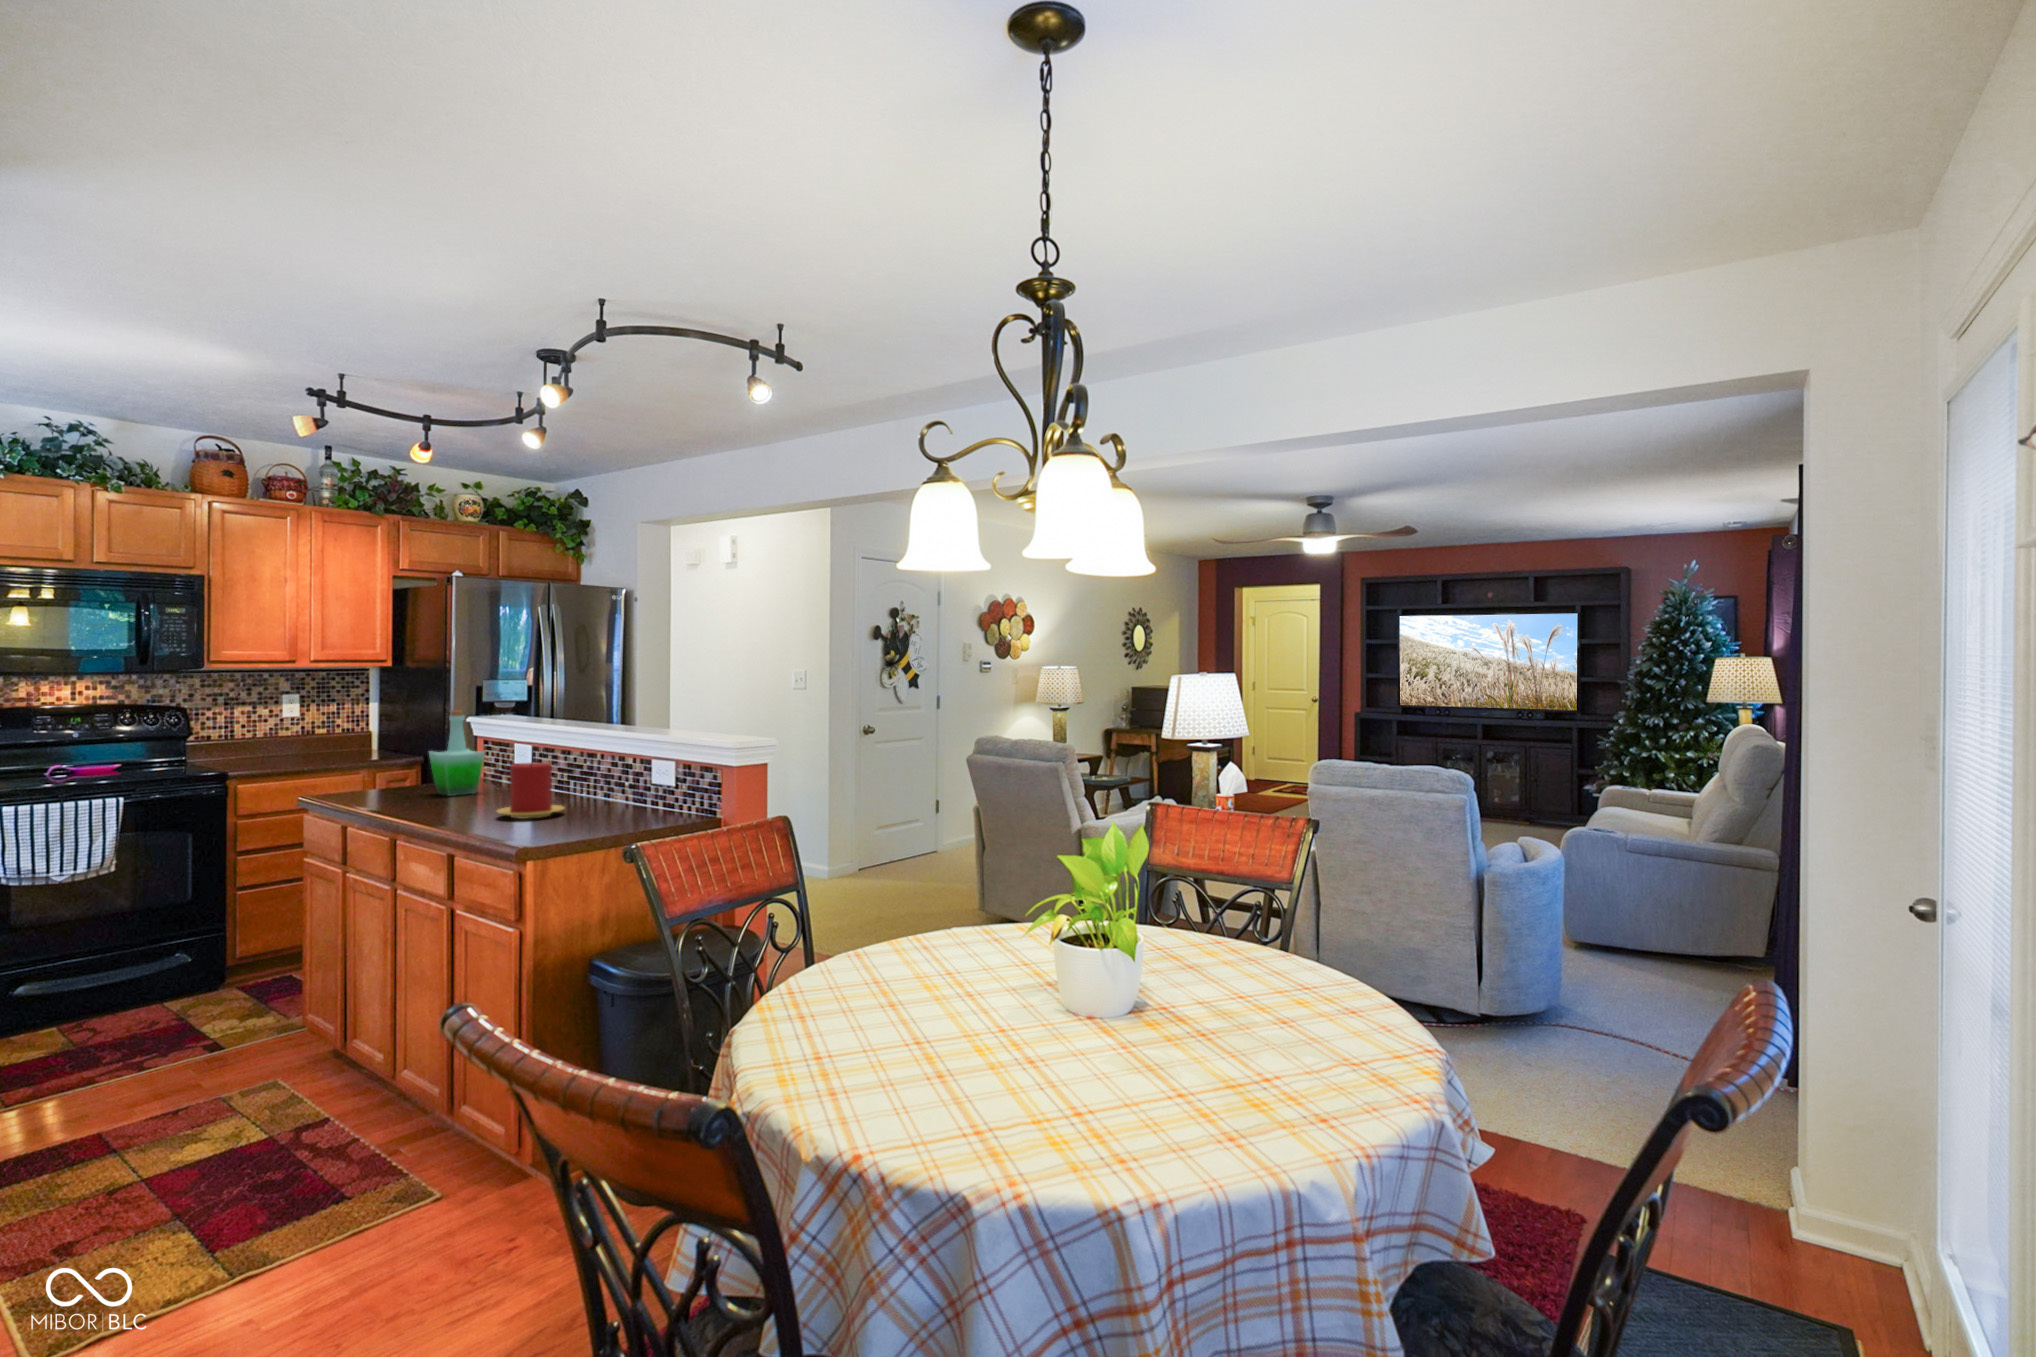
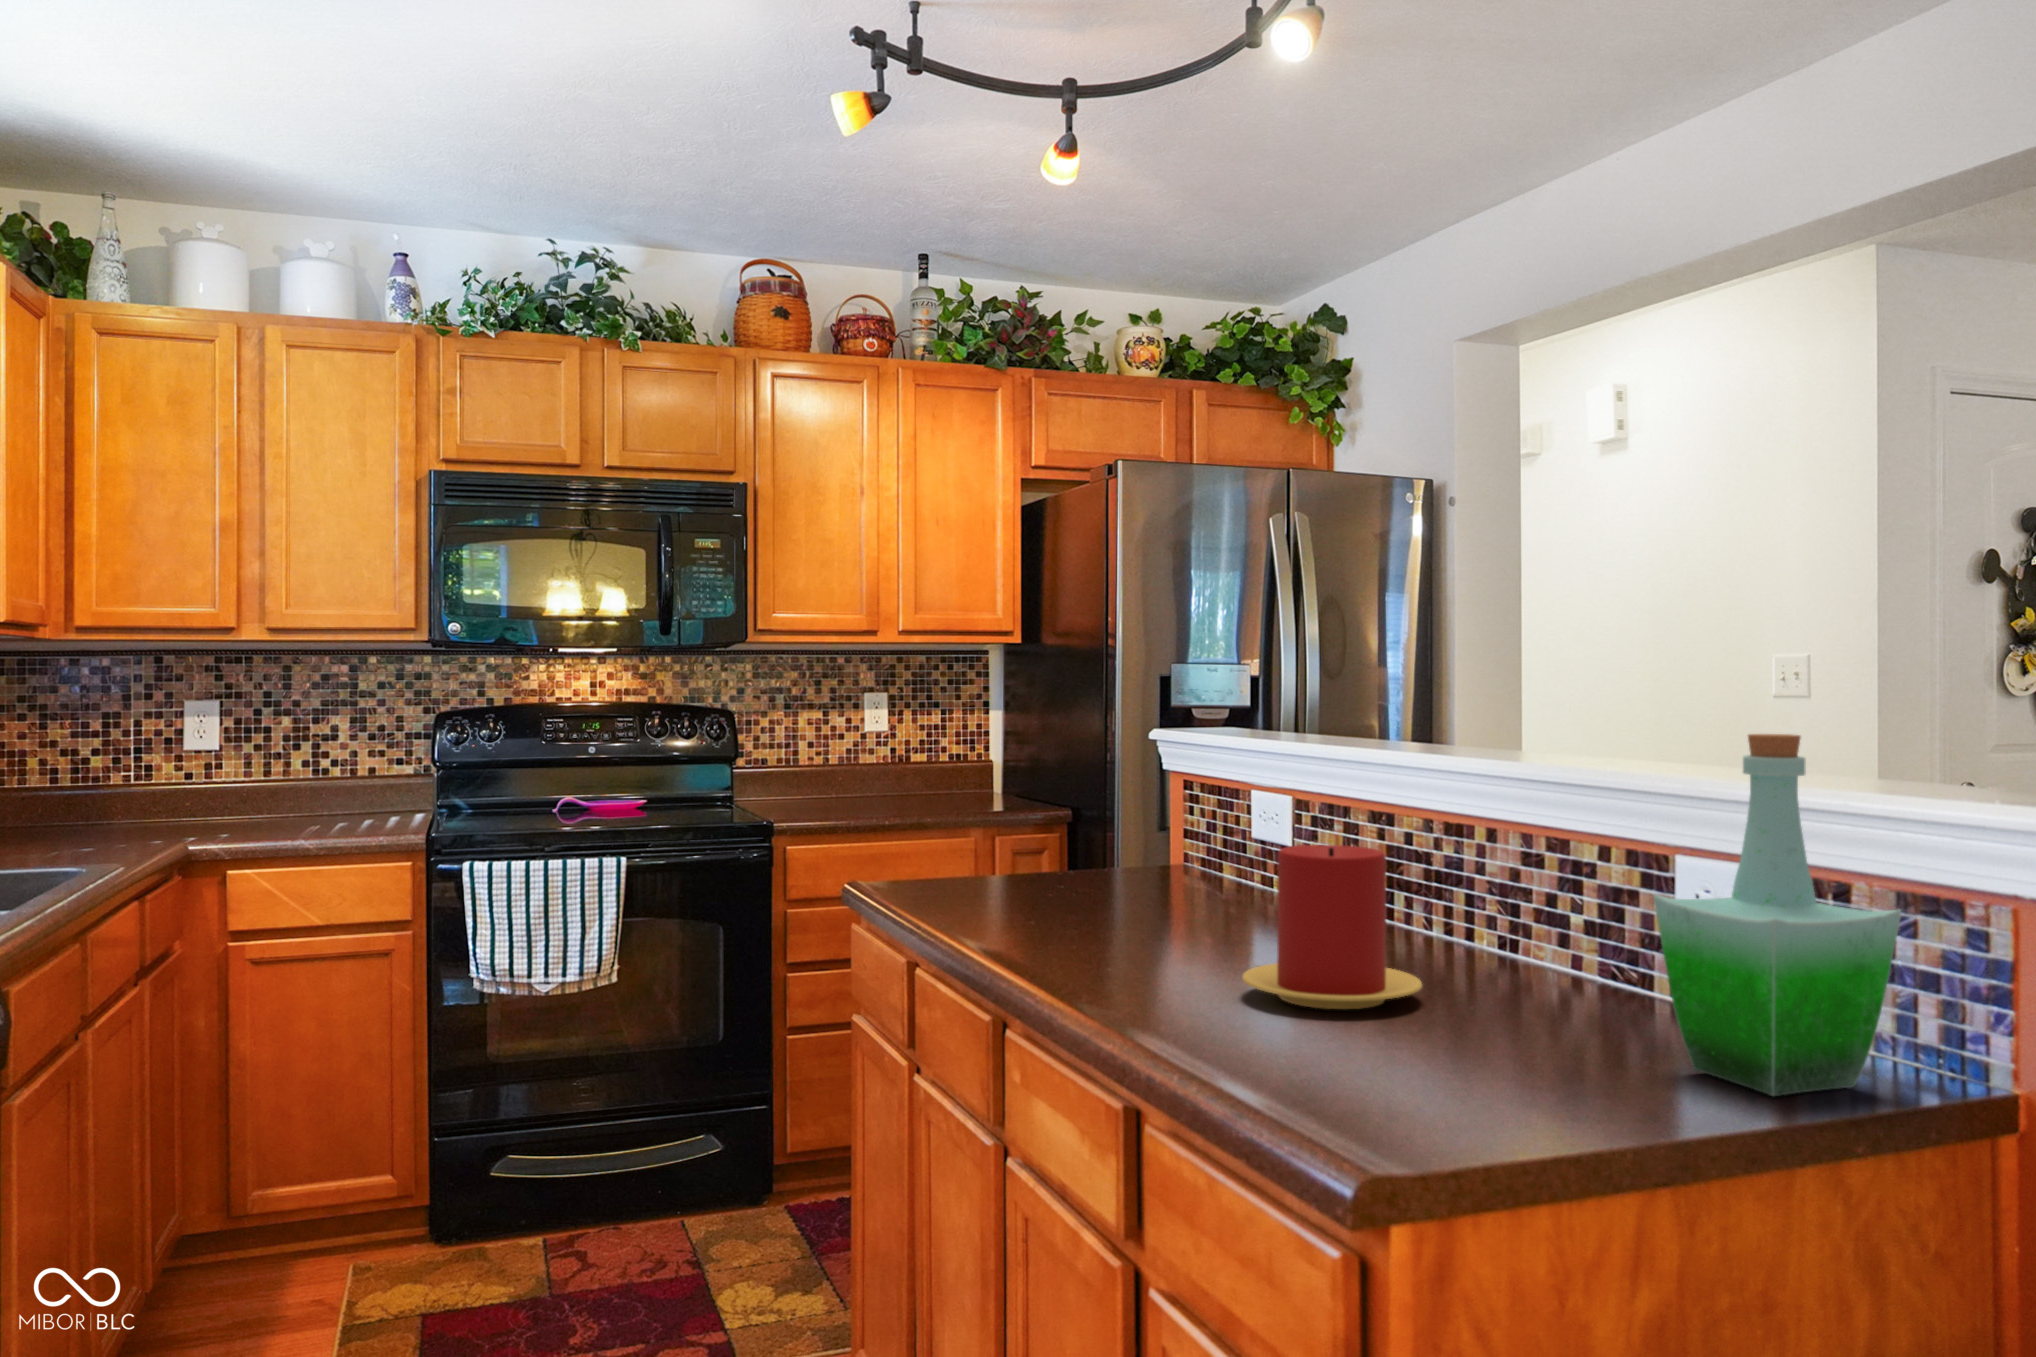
bottle: present [429,710,485,796] -> present [1654,734,1901,1096]

